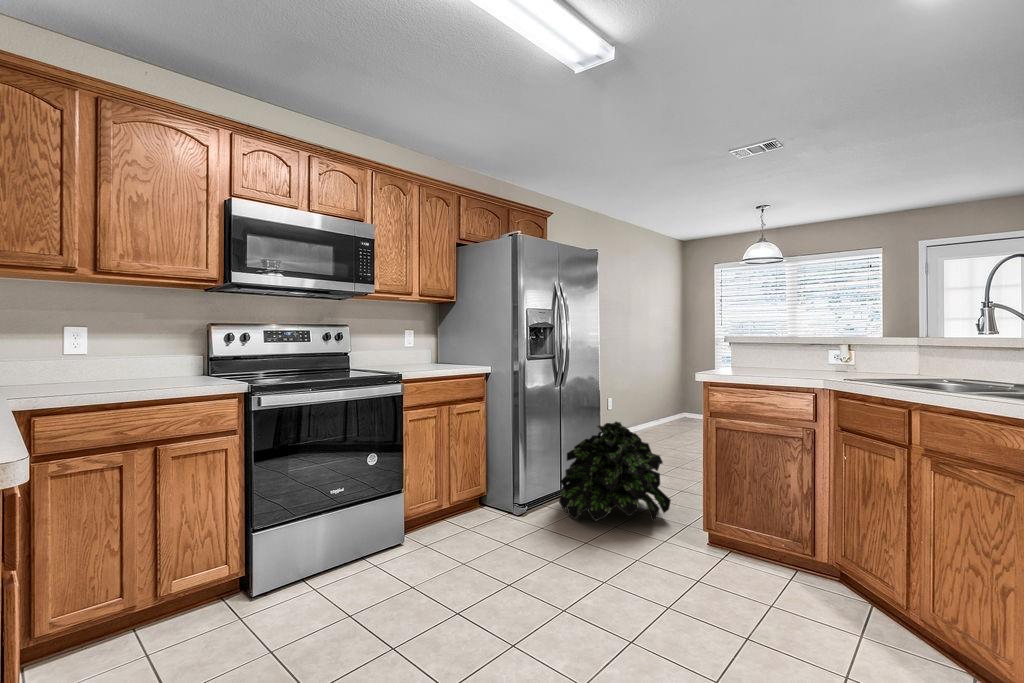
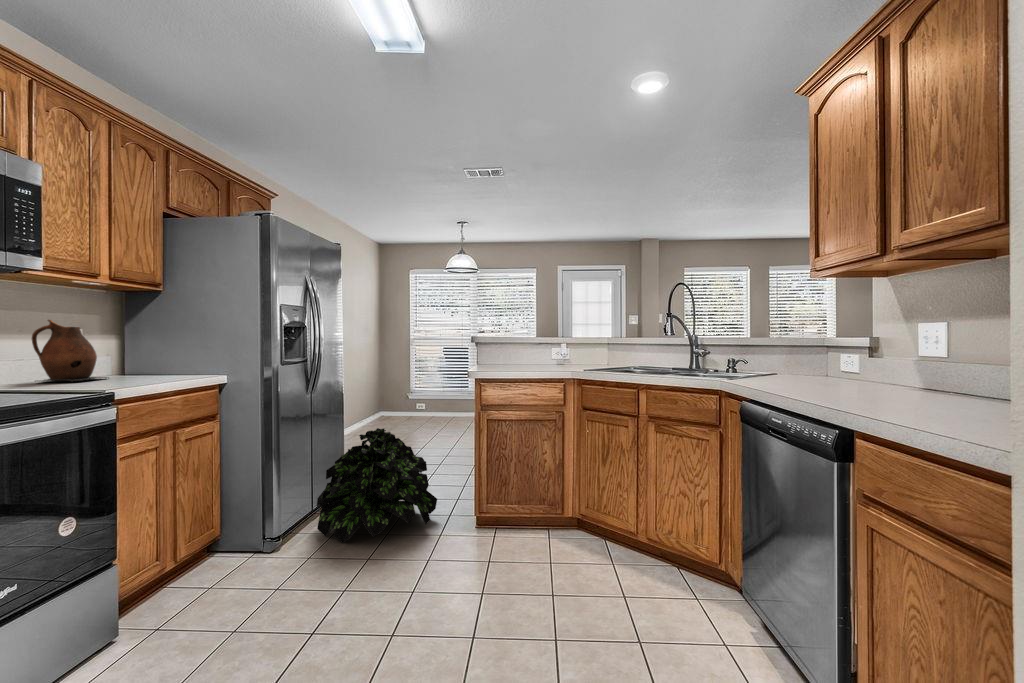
ceramic pitcher: none [384,325,424,367] -> present [32,320,107,382]

